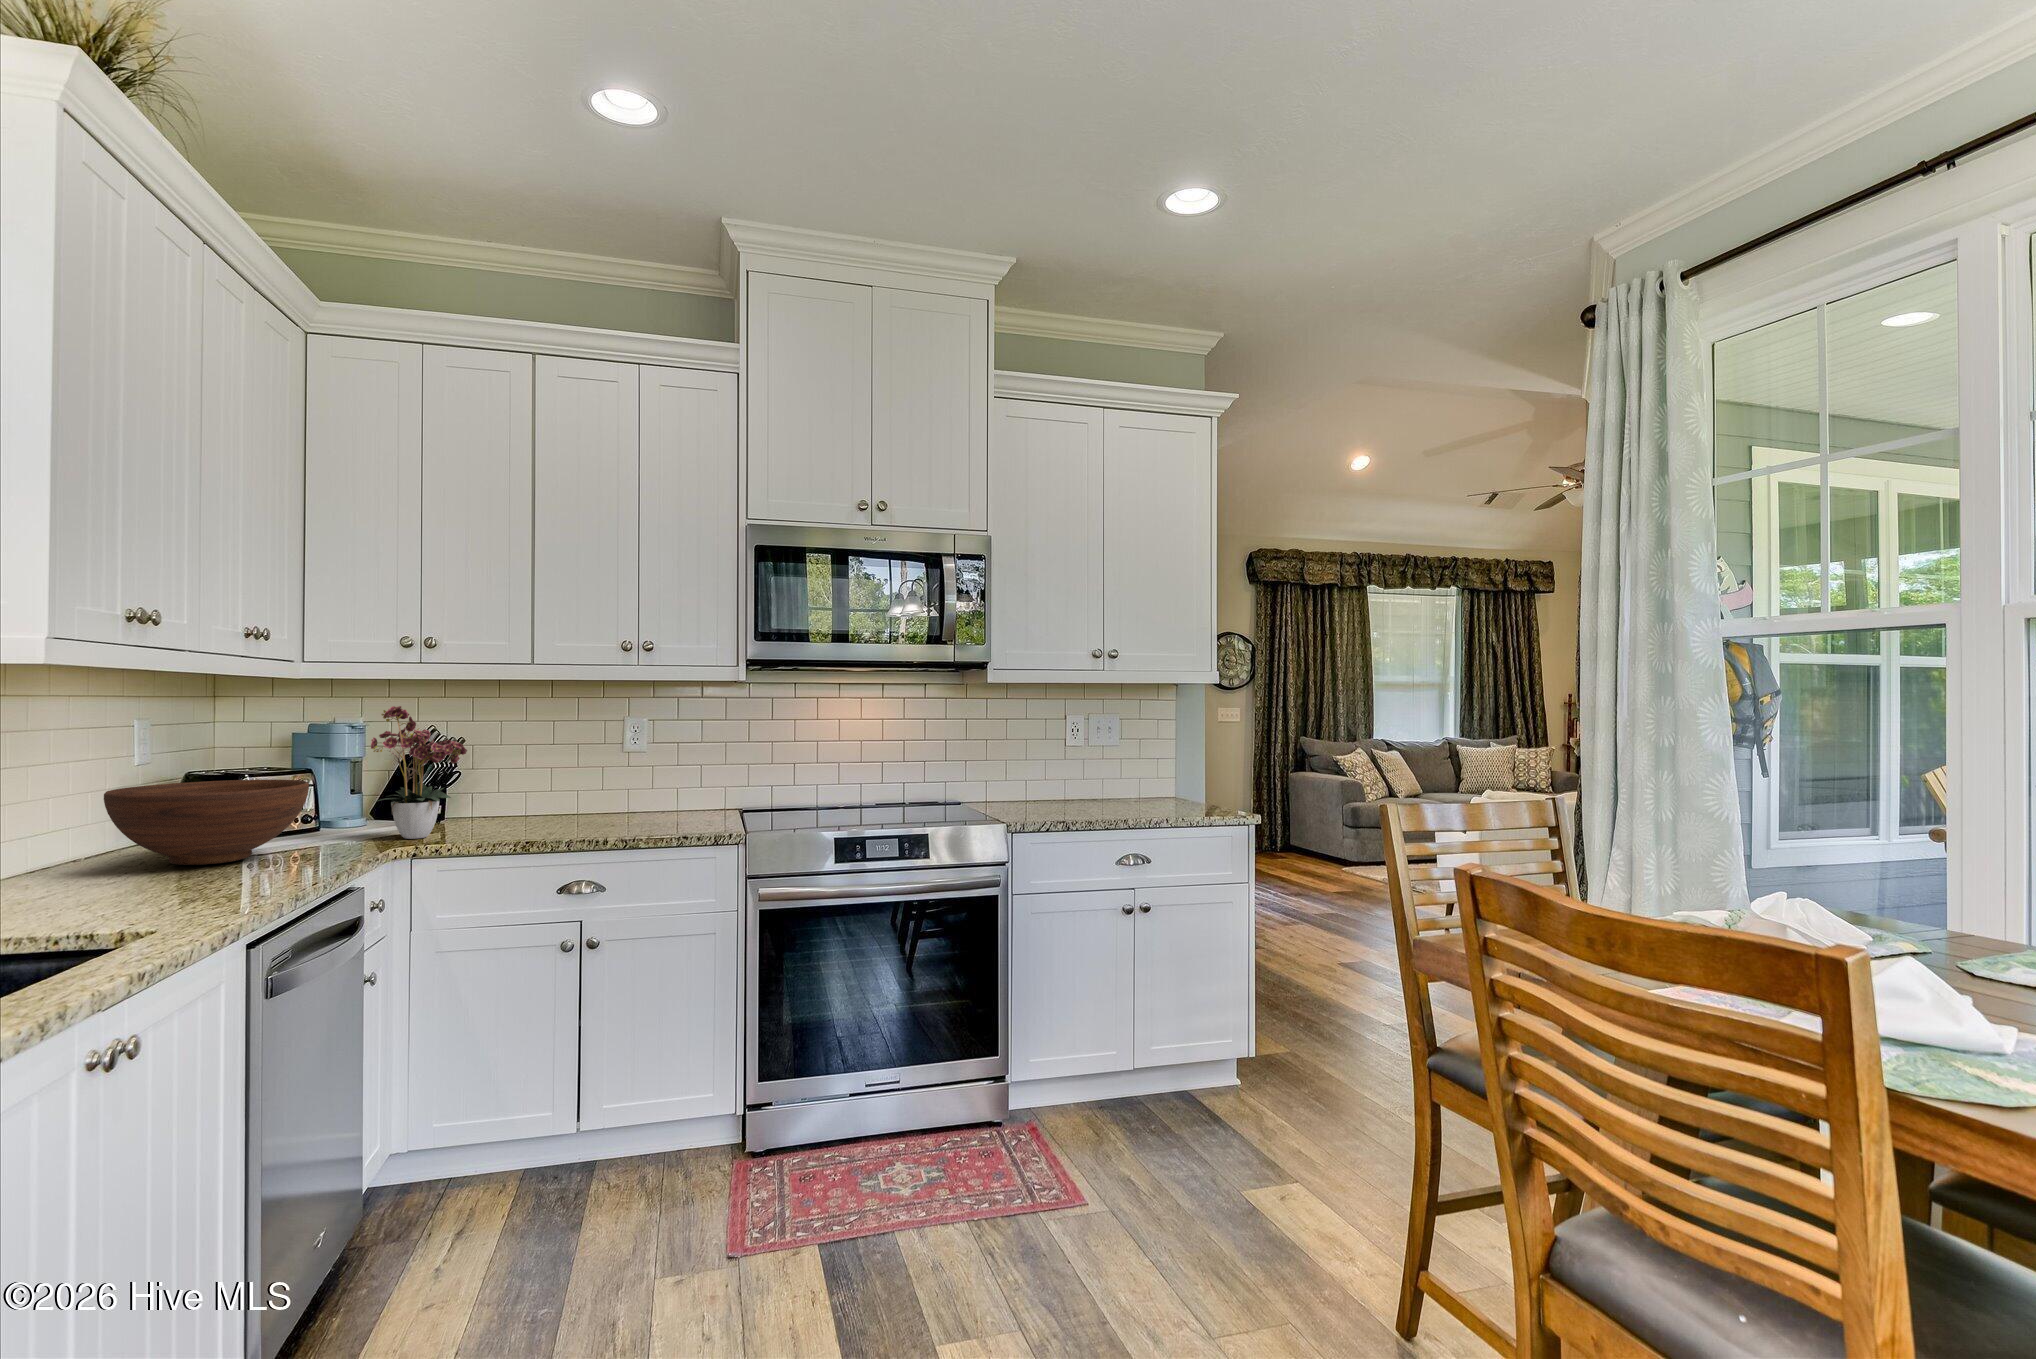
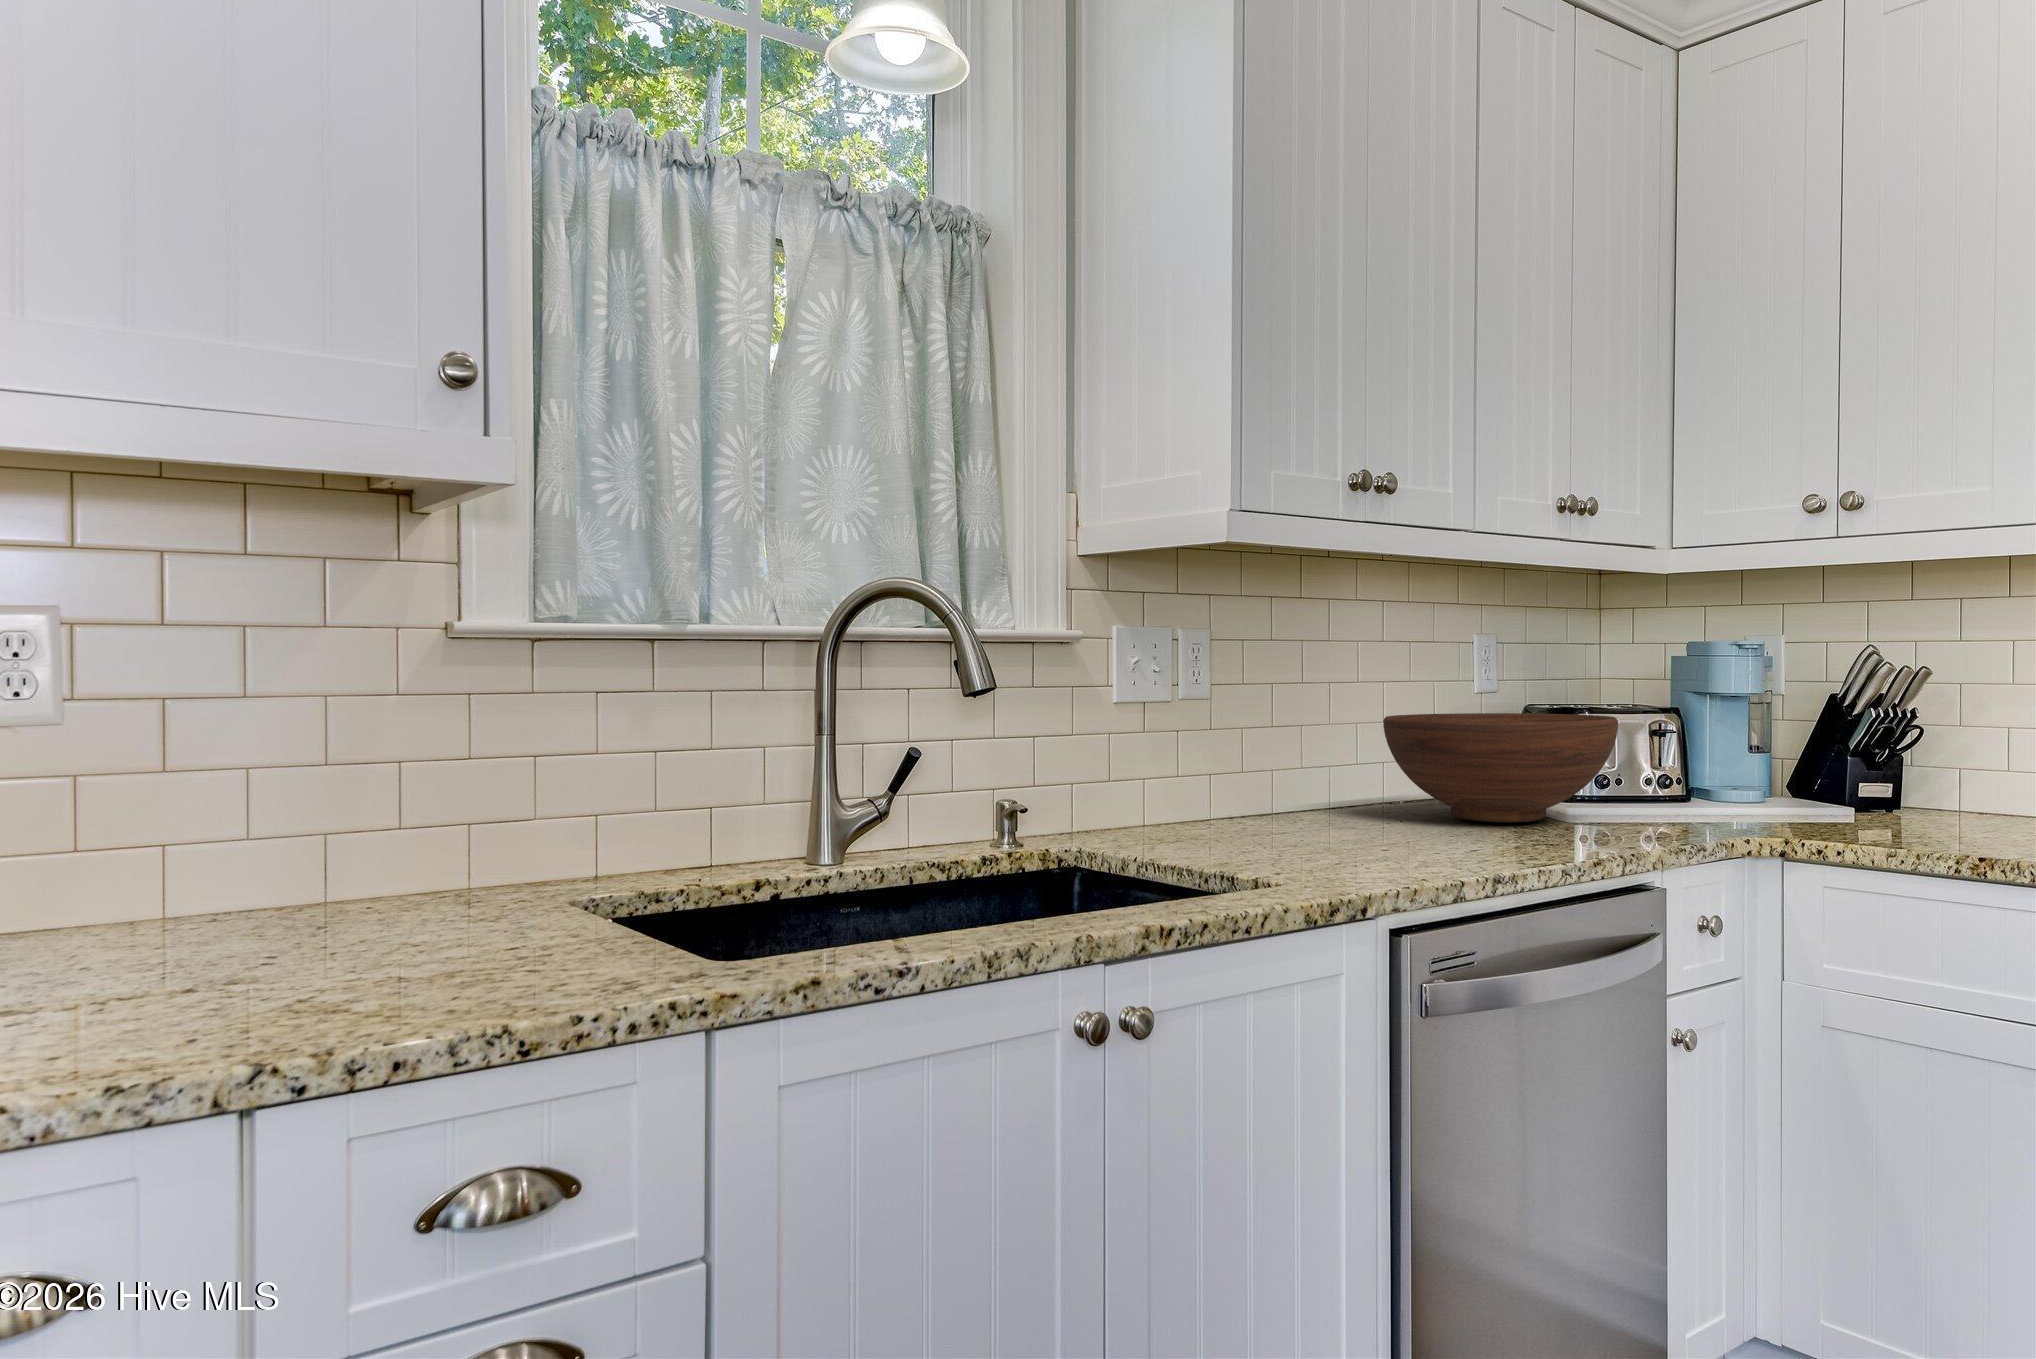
flower arrangement: present [371,706,467,839] -> none [1718,596,1905,828]

